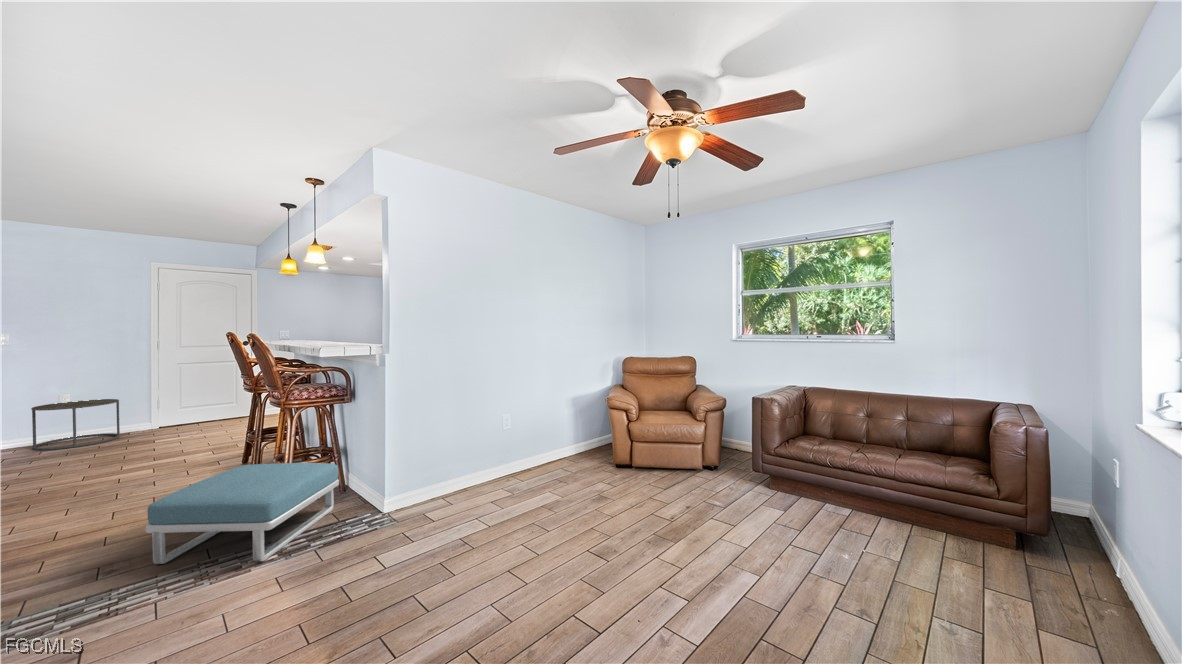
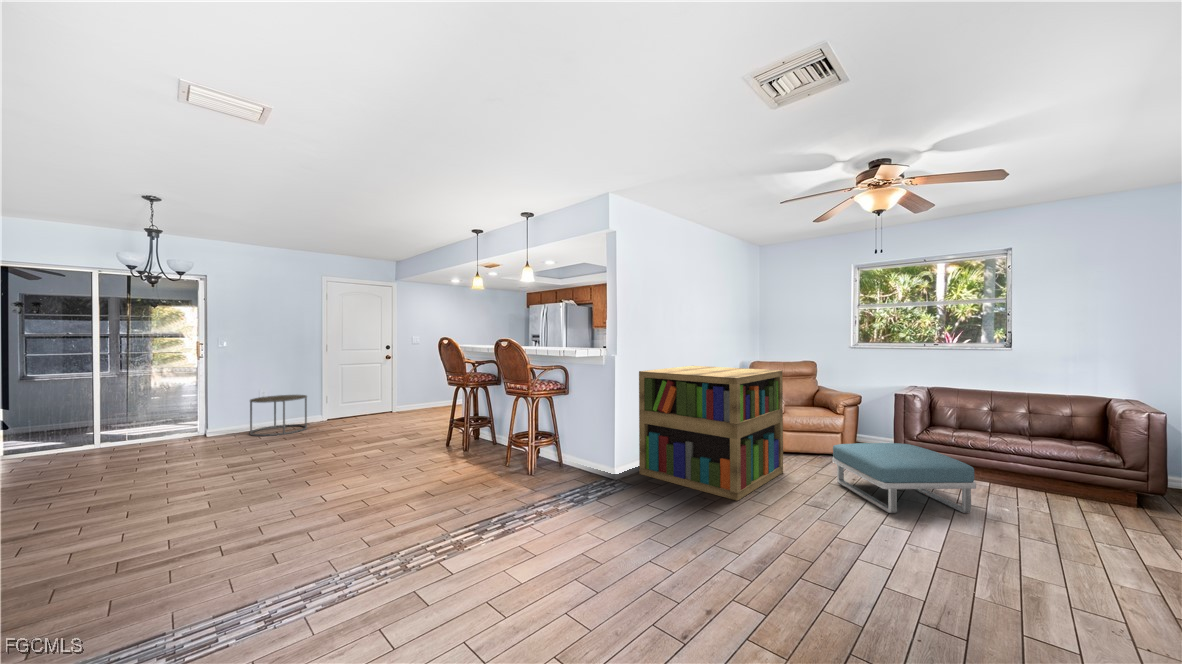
bookshelf: none [429,365,611,546] -> present [639,366,783,501]
footstool: present [146,463,339,564] -> present [832,443,976,513]

